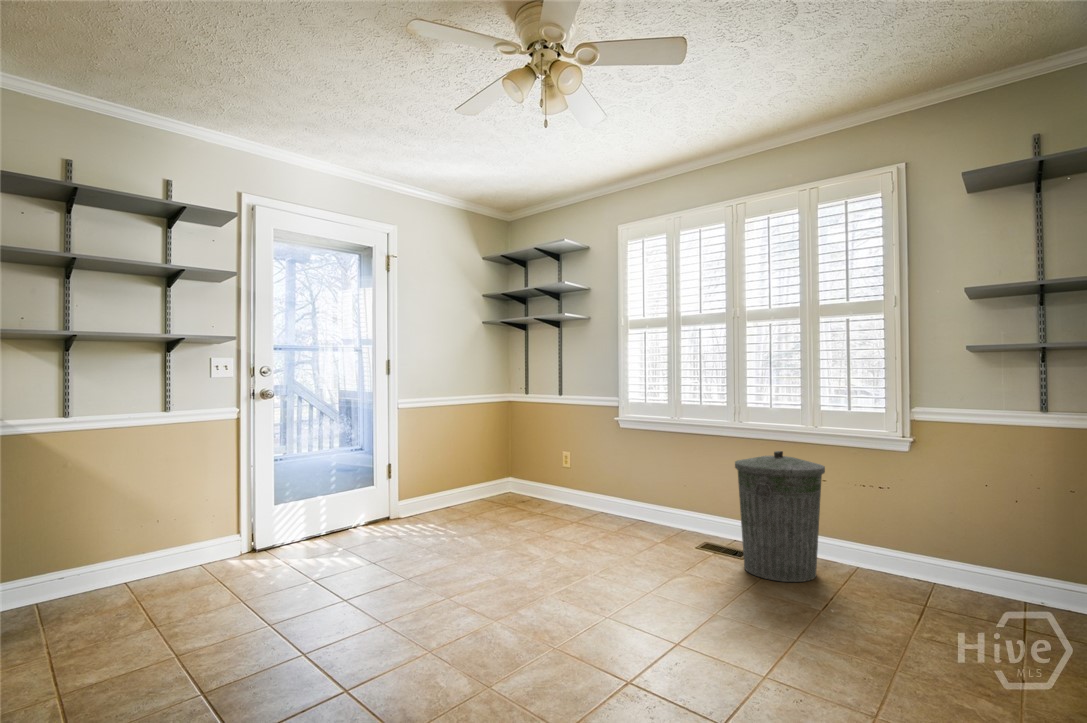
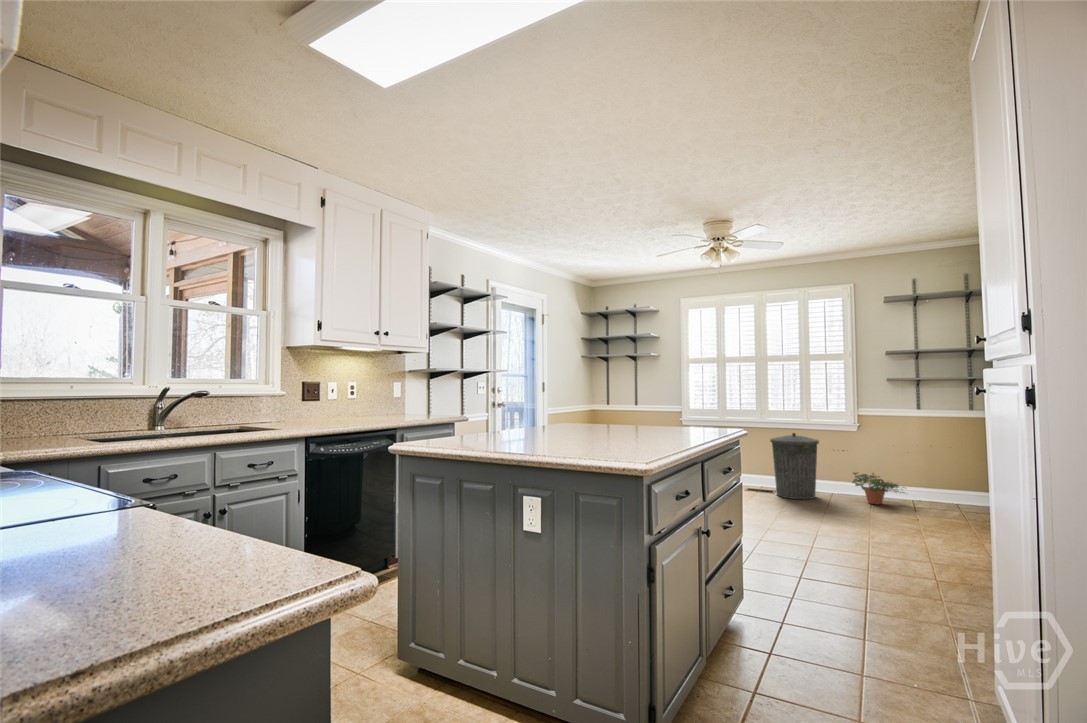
potted plant: none [880,535,1005,611] -> present [852,472,904,504]

